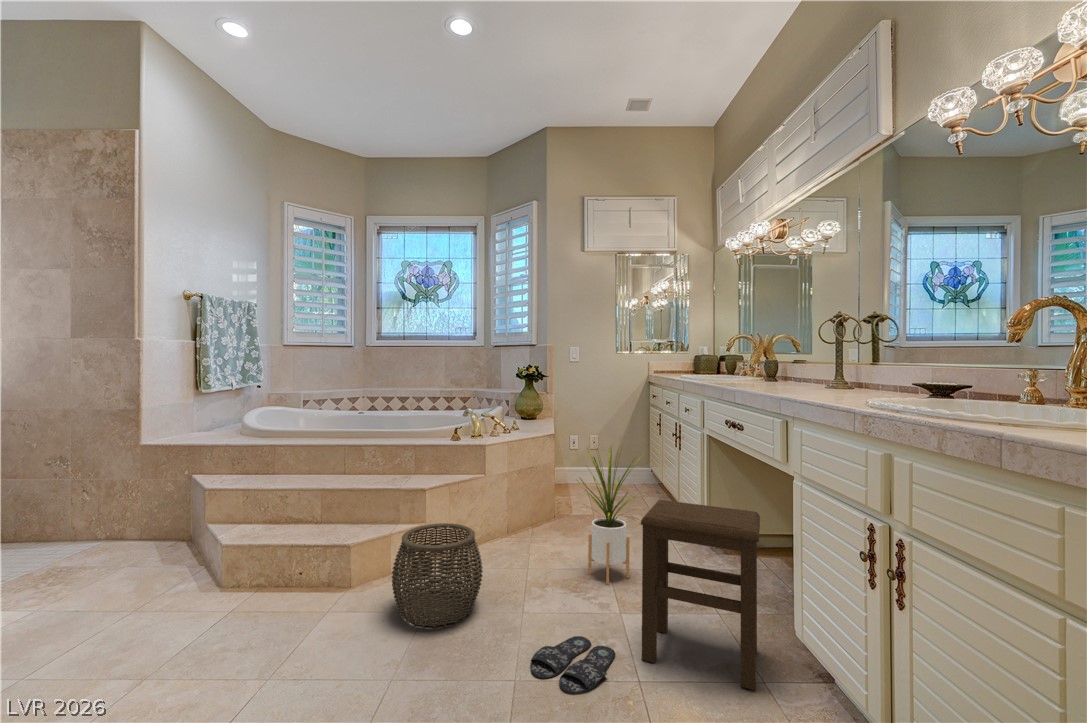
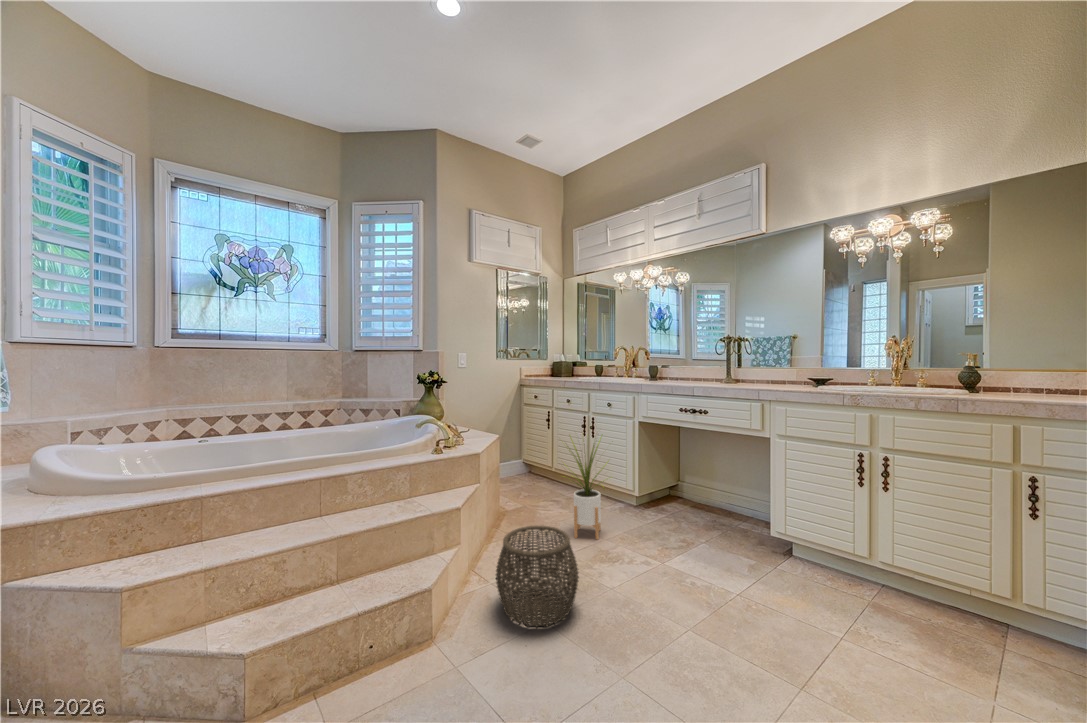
stool: present [641,500,760,690] -> none [659,459,748,572]
slippers: present [531,636,615,694] -> none [643,574,703,611]

